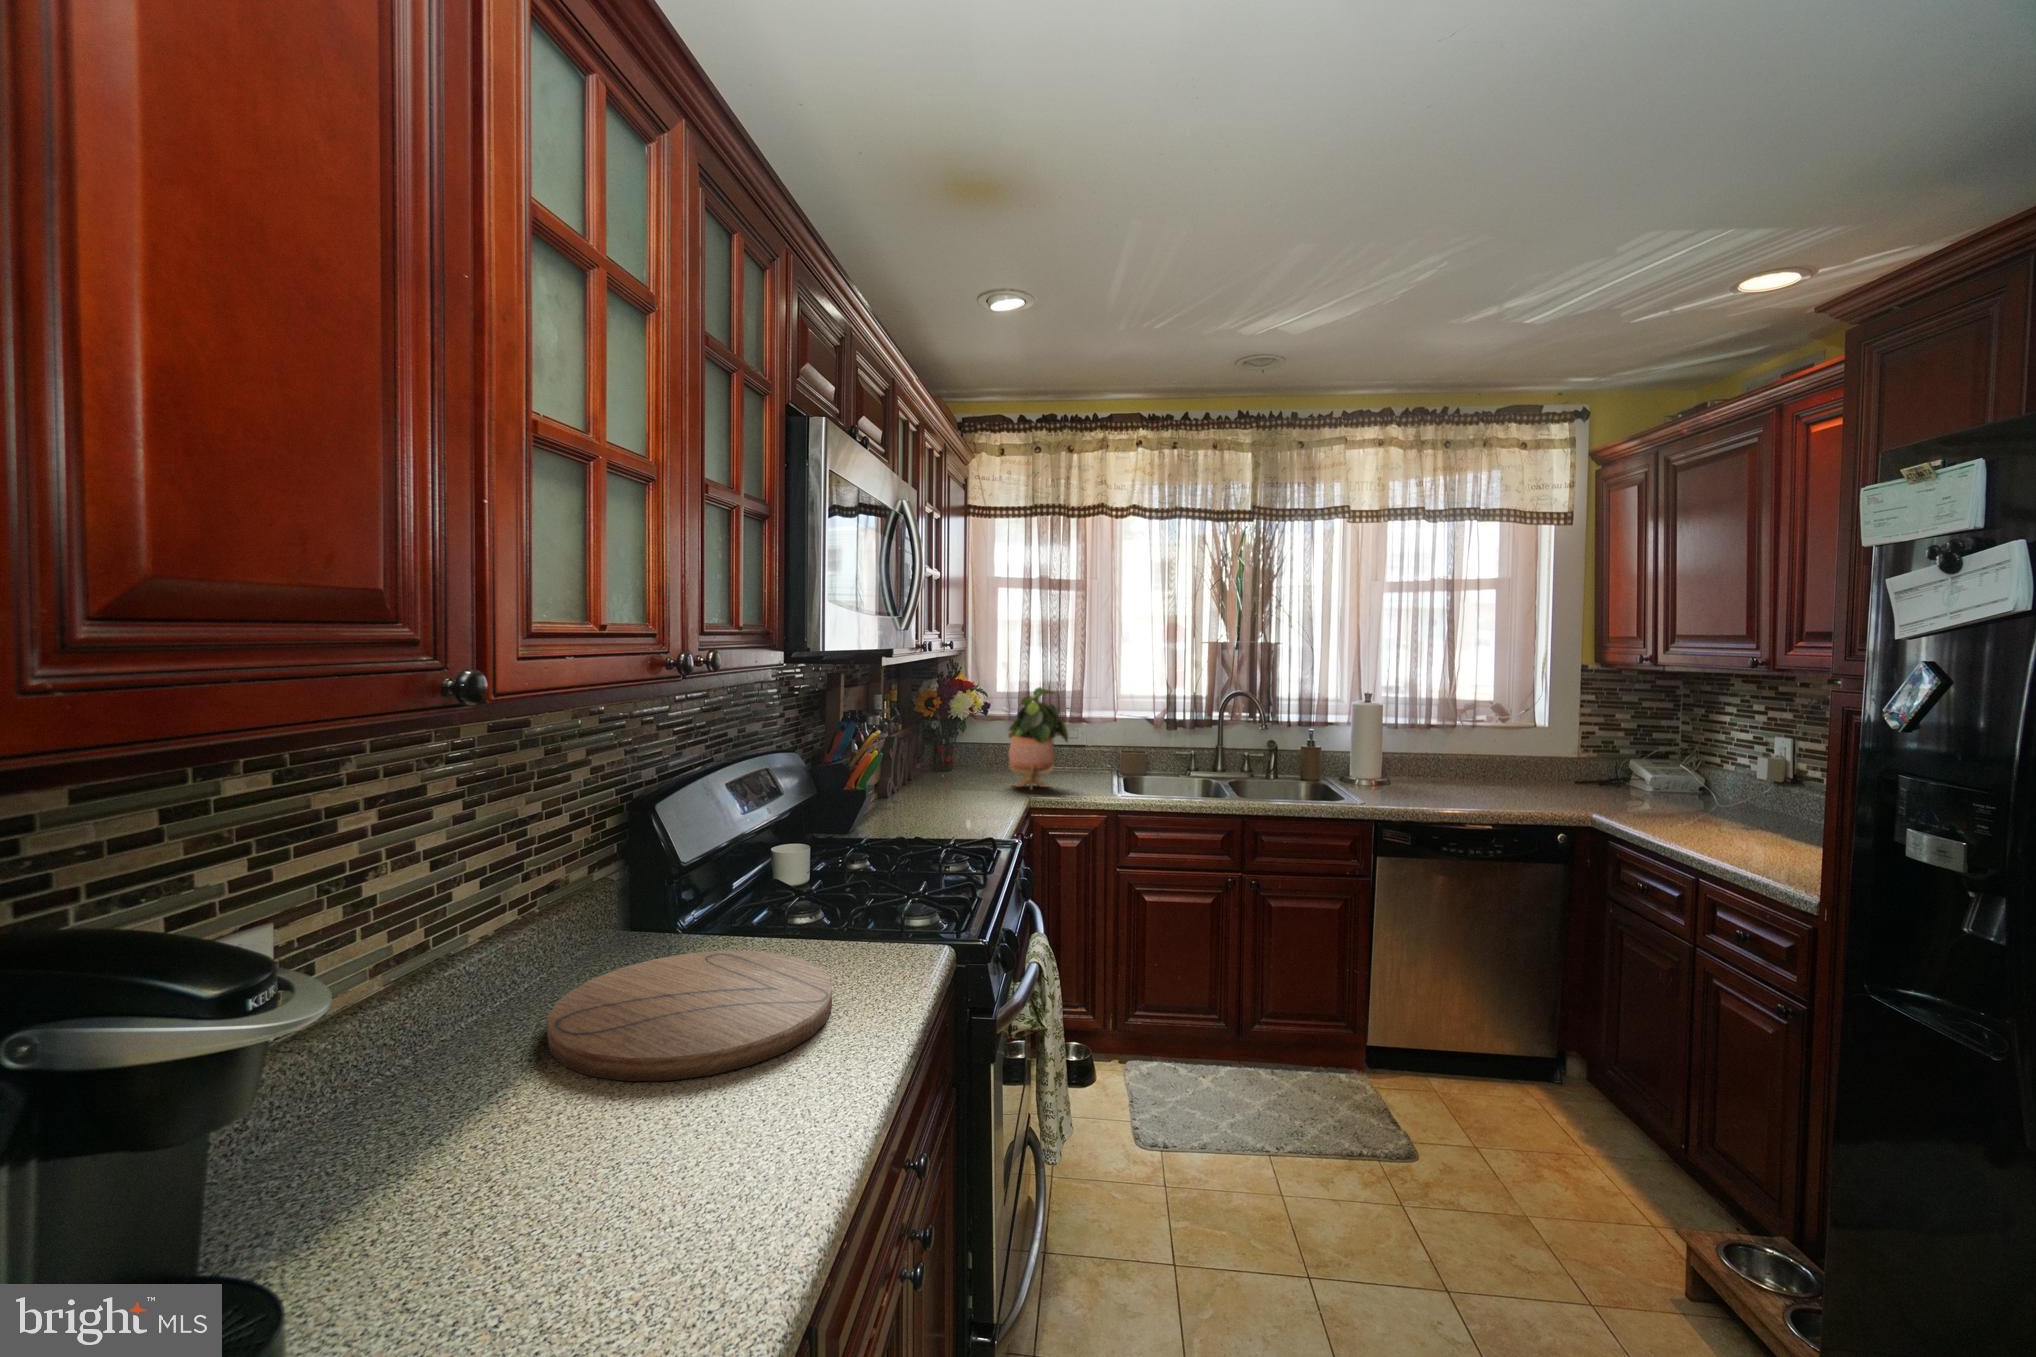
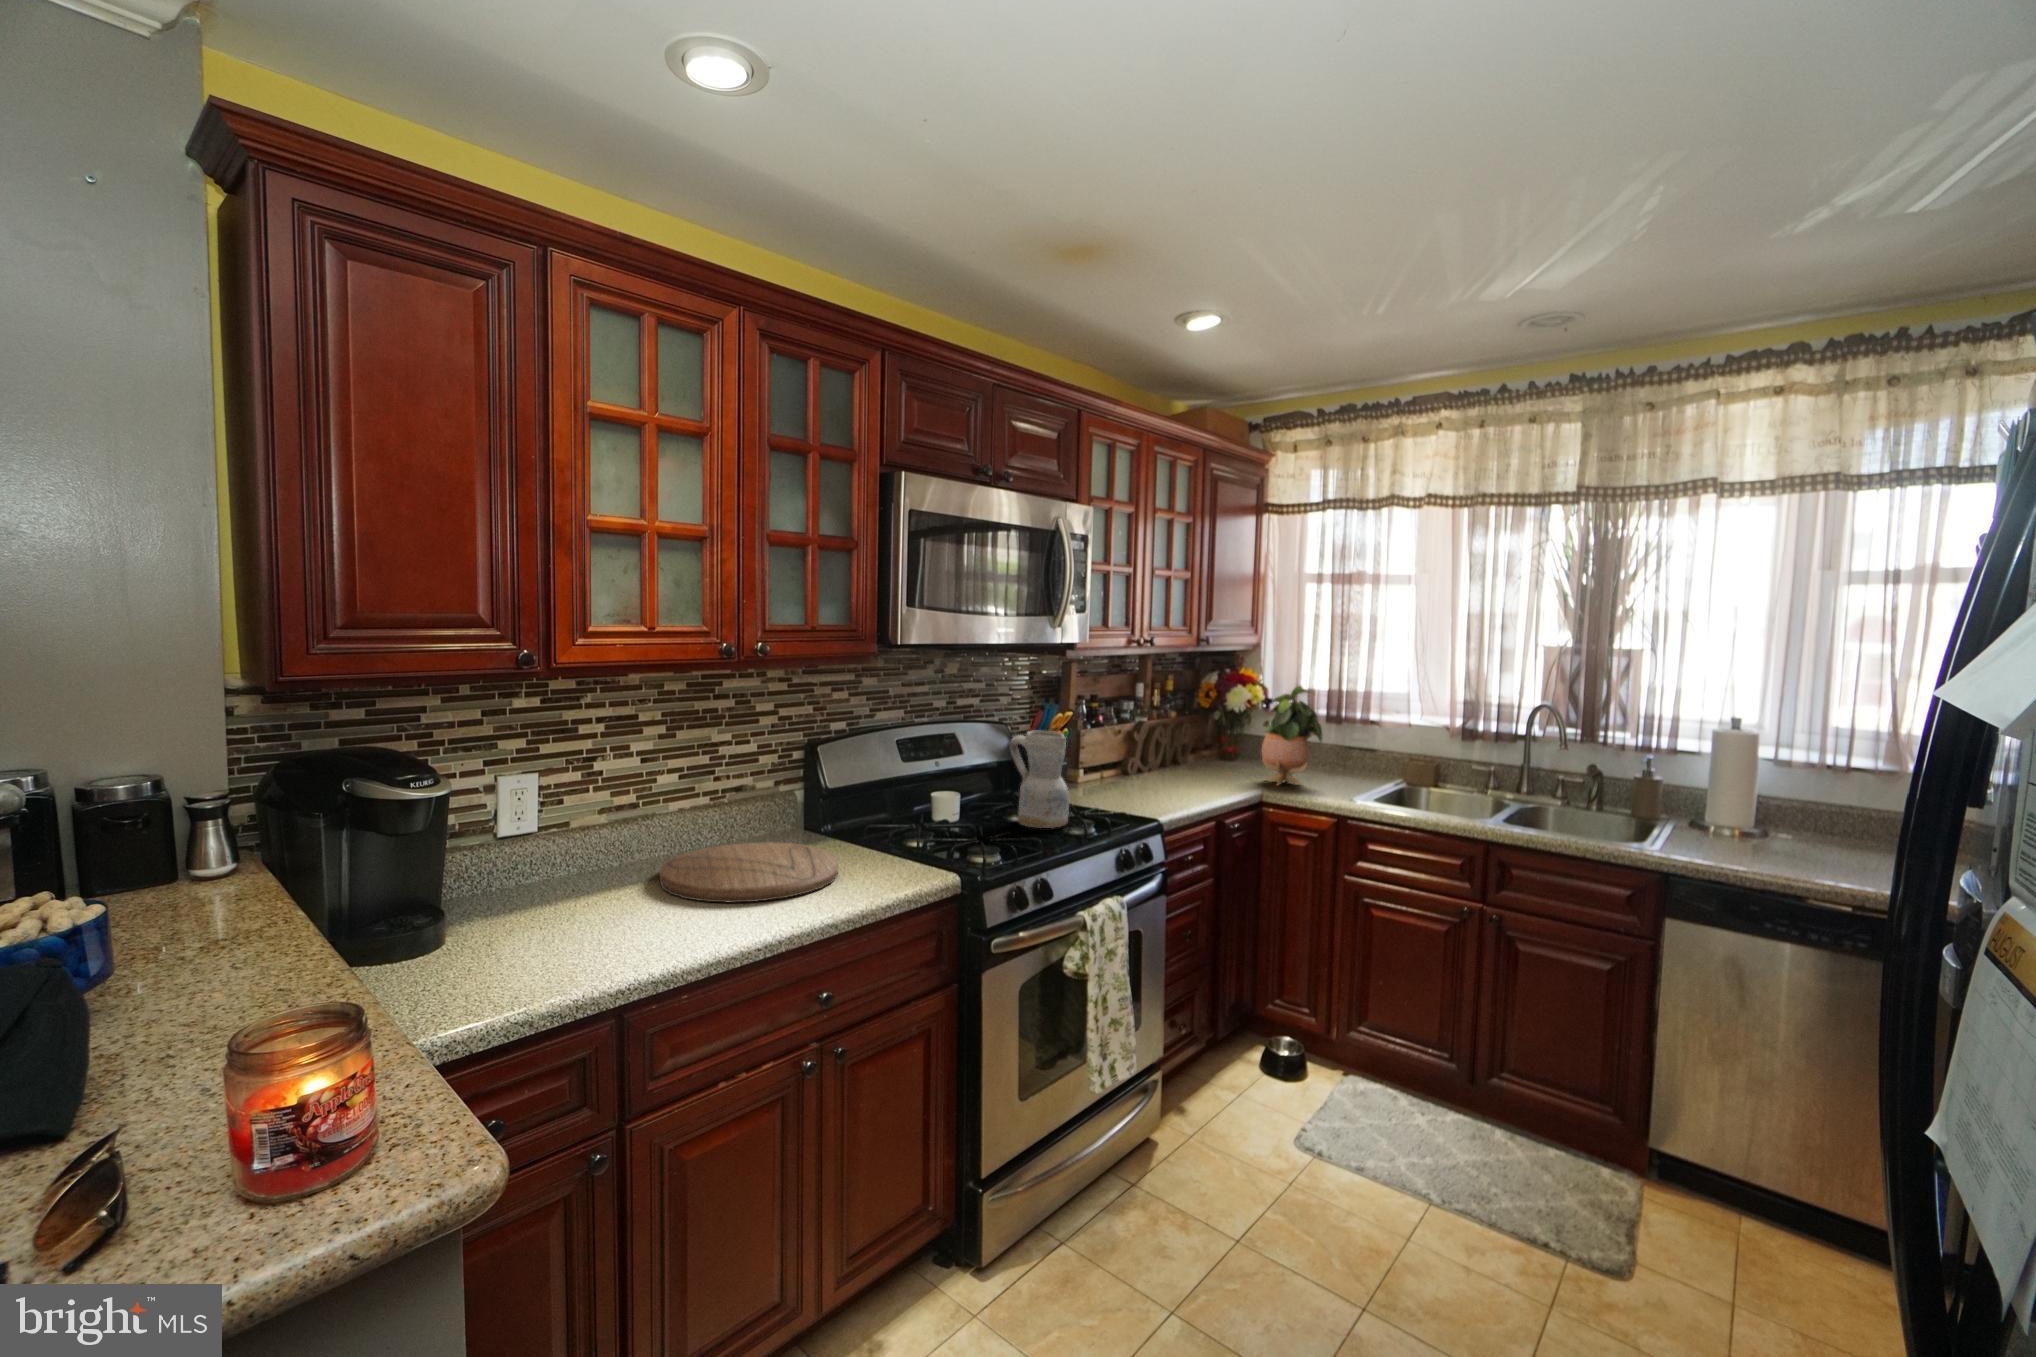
ceramic pitcher: none [866,754,944,871] -> present [1010,731,1069,828]

